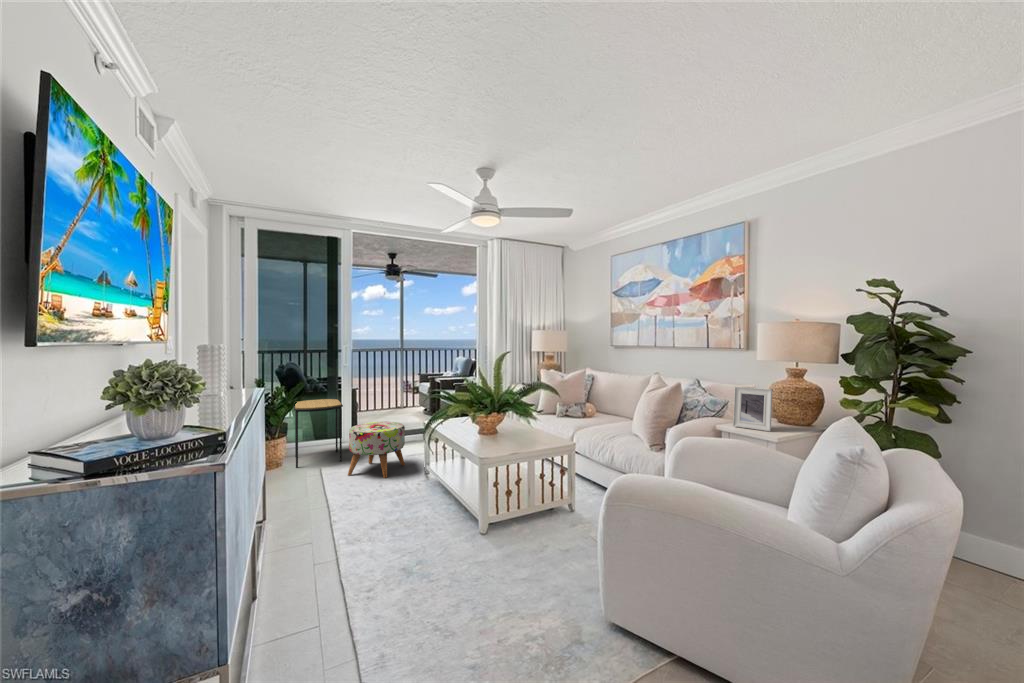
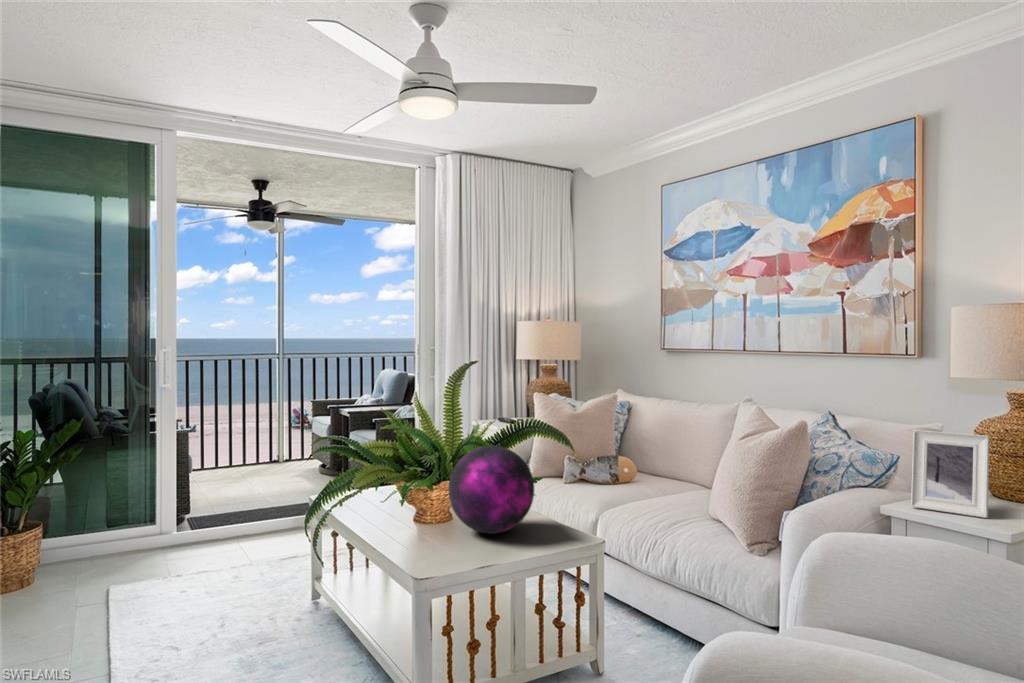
decorative orb: none [496,394,539,438] -> present [448,445,534,534]
side table: present [294,399,343,468] -> none [52,452,153,590]
ottoman: present [348,422,405,478] -> none [157,496,274,609]

